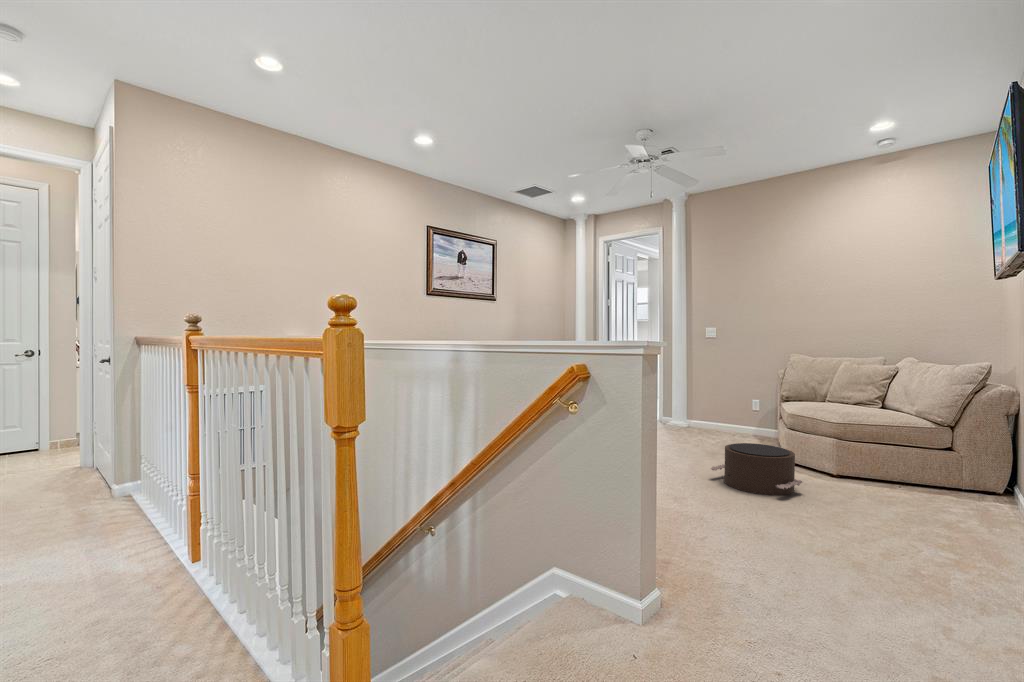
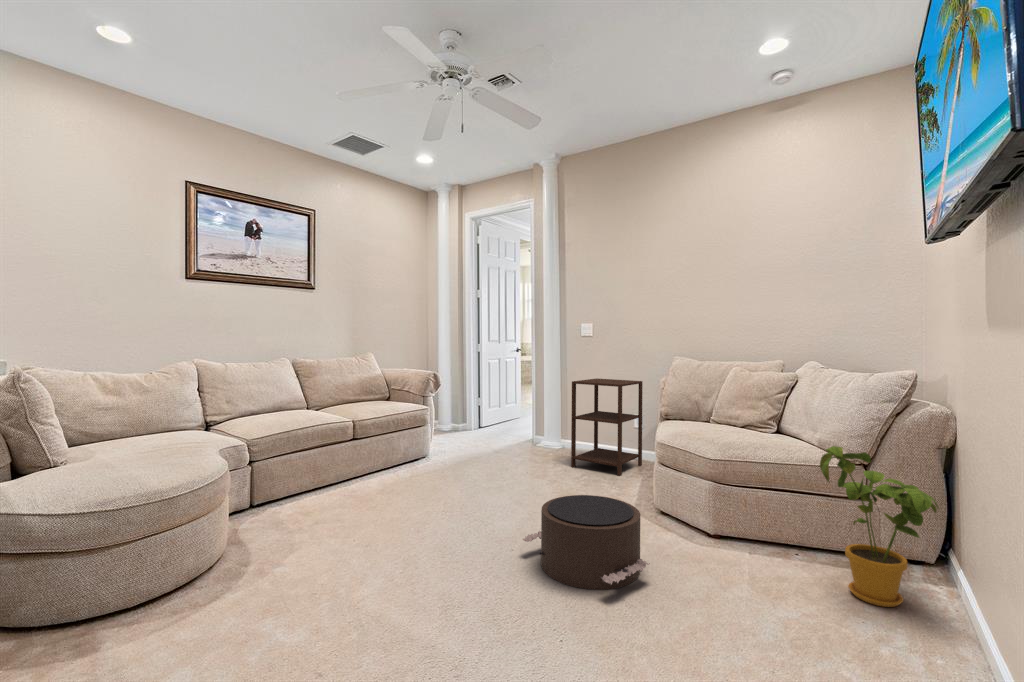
side table: none [705,370,762,443] -> present [571,379,643,476]
house plant: none [919,409,1002,510] -> present [820,446,938,607]

